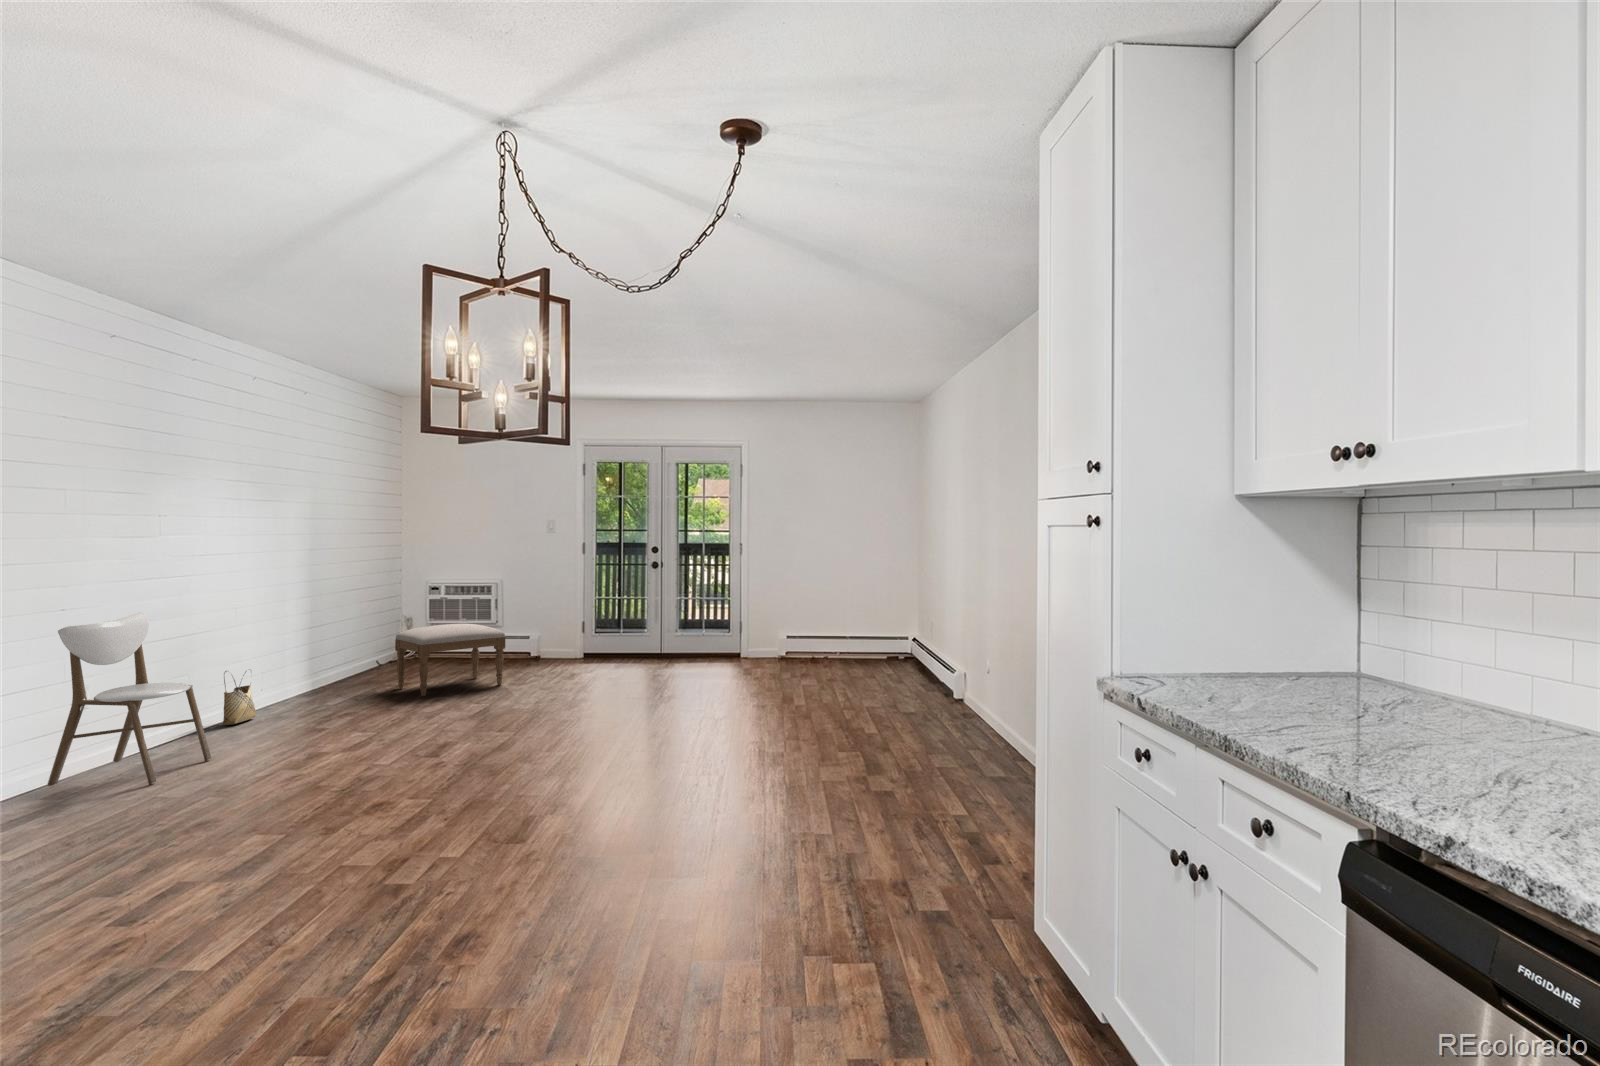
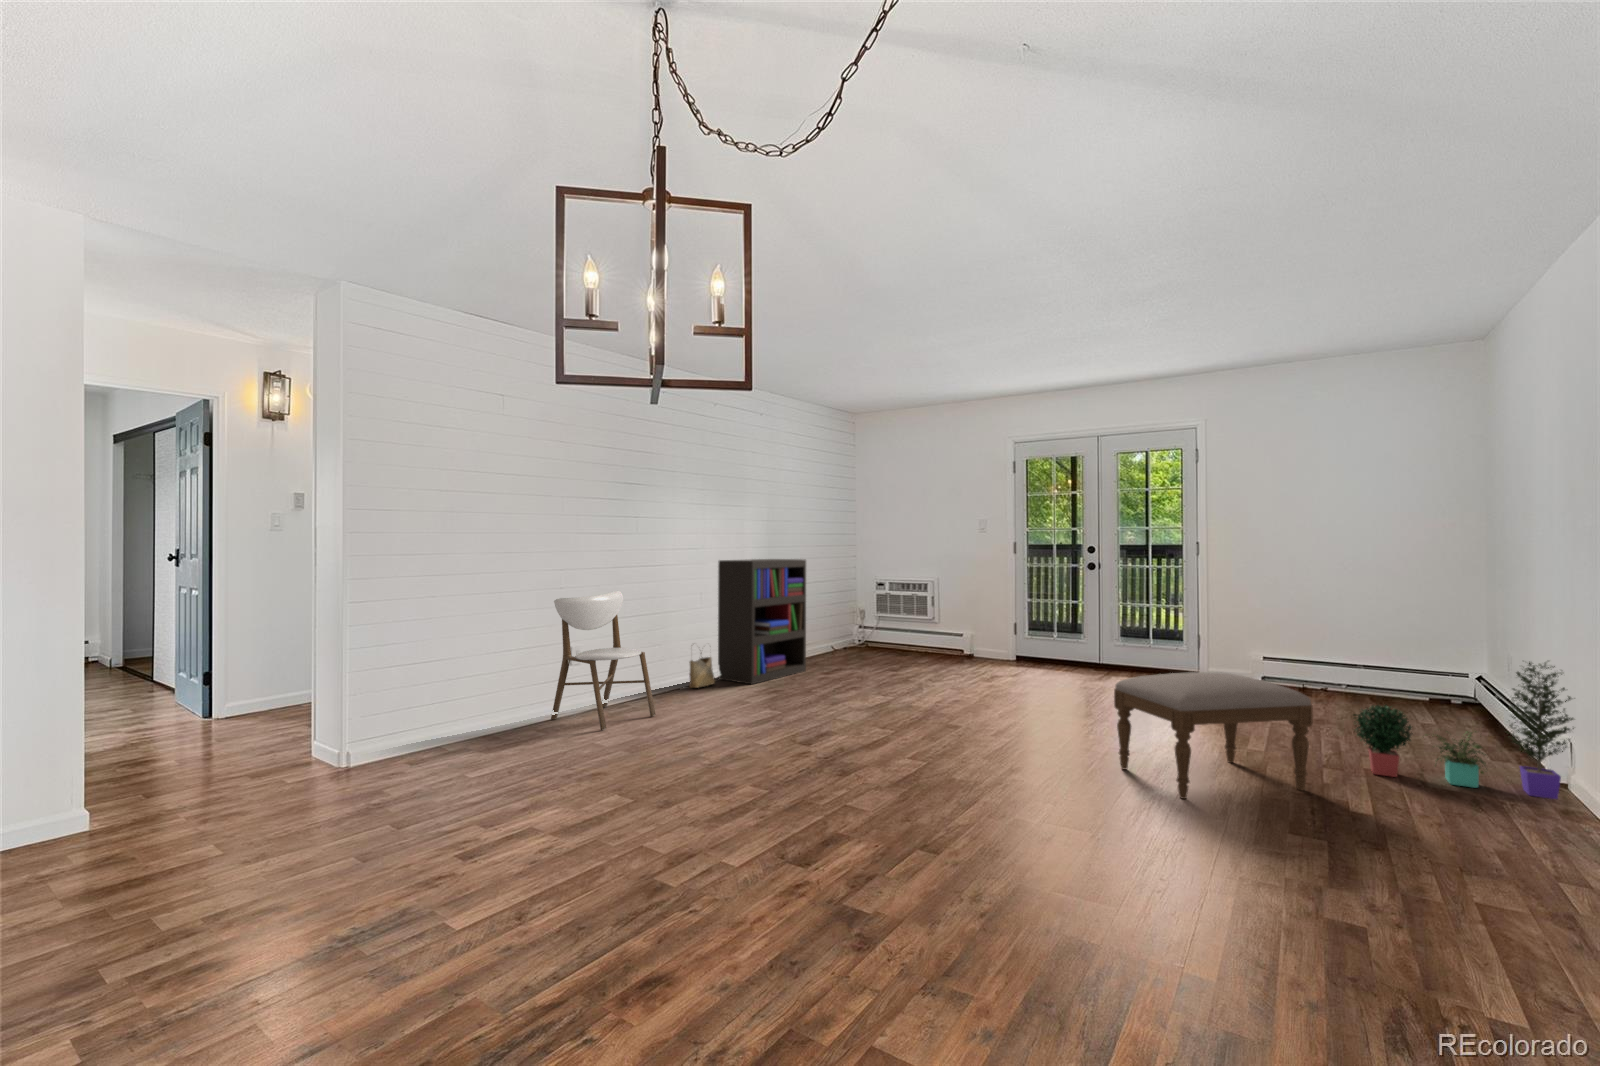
bookshelf: none [253,564,363,712] -> present [718,559,806,684]
potted plant: none [859,623,969,710] -> present [1354,662,1574,799]
ottoman: present [395,624,505,696] -> present [1114,672,1313,799]

